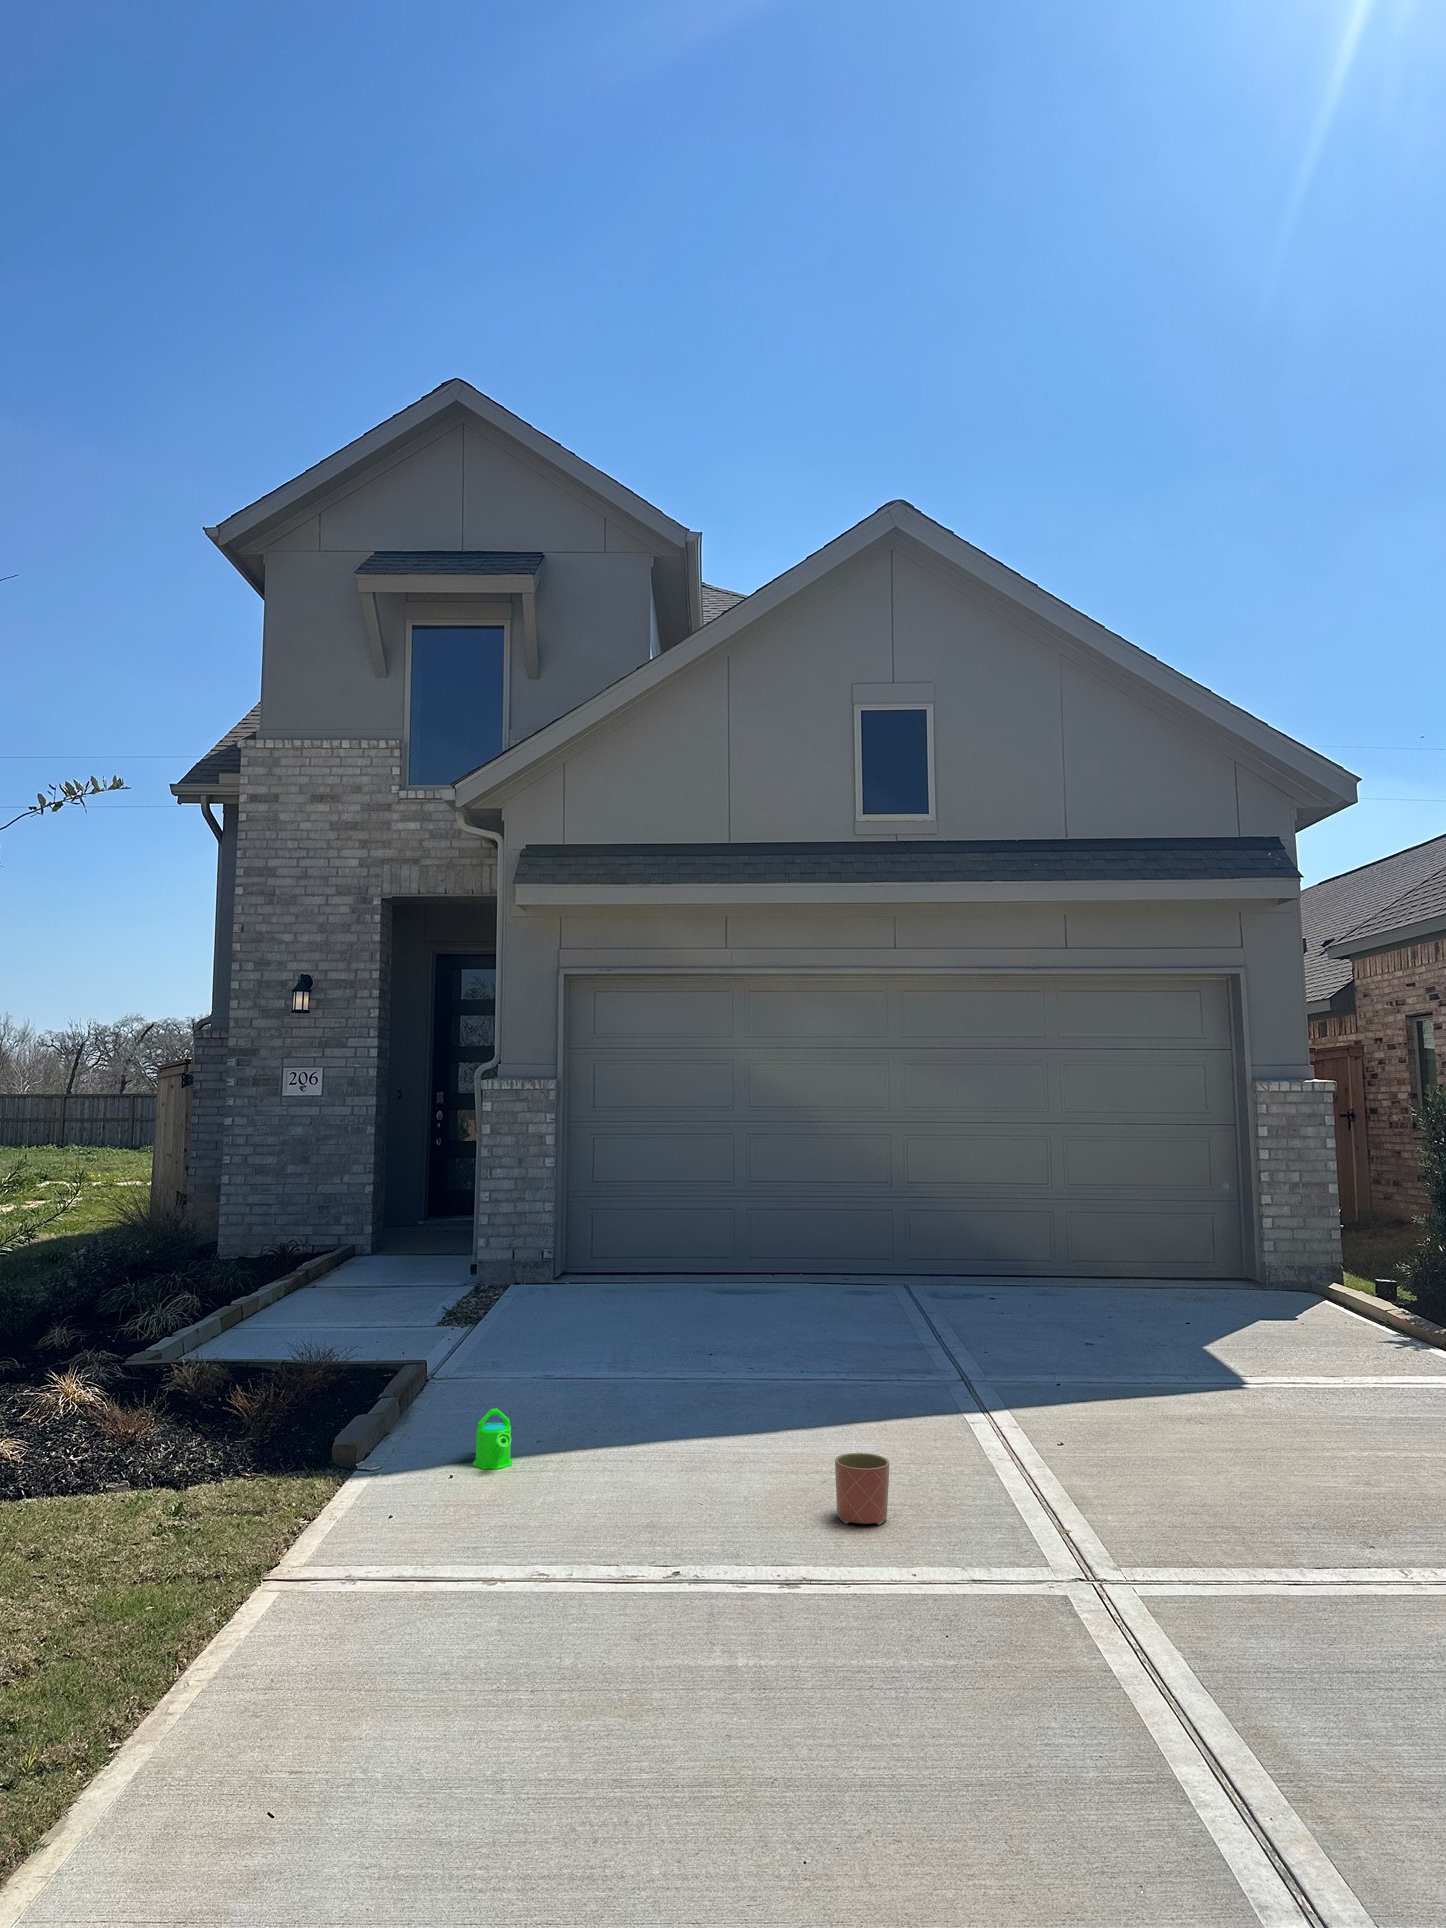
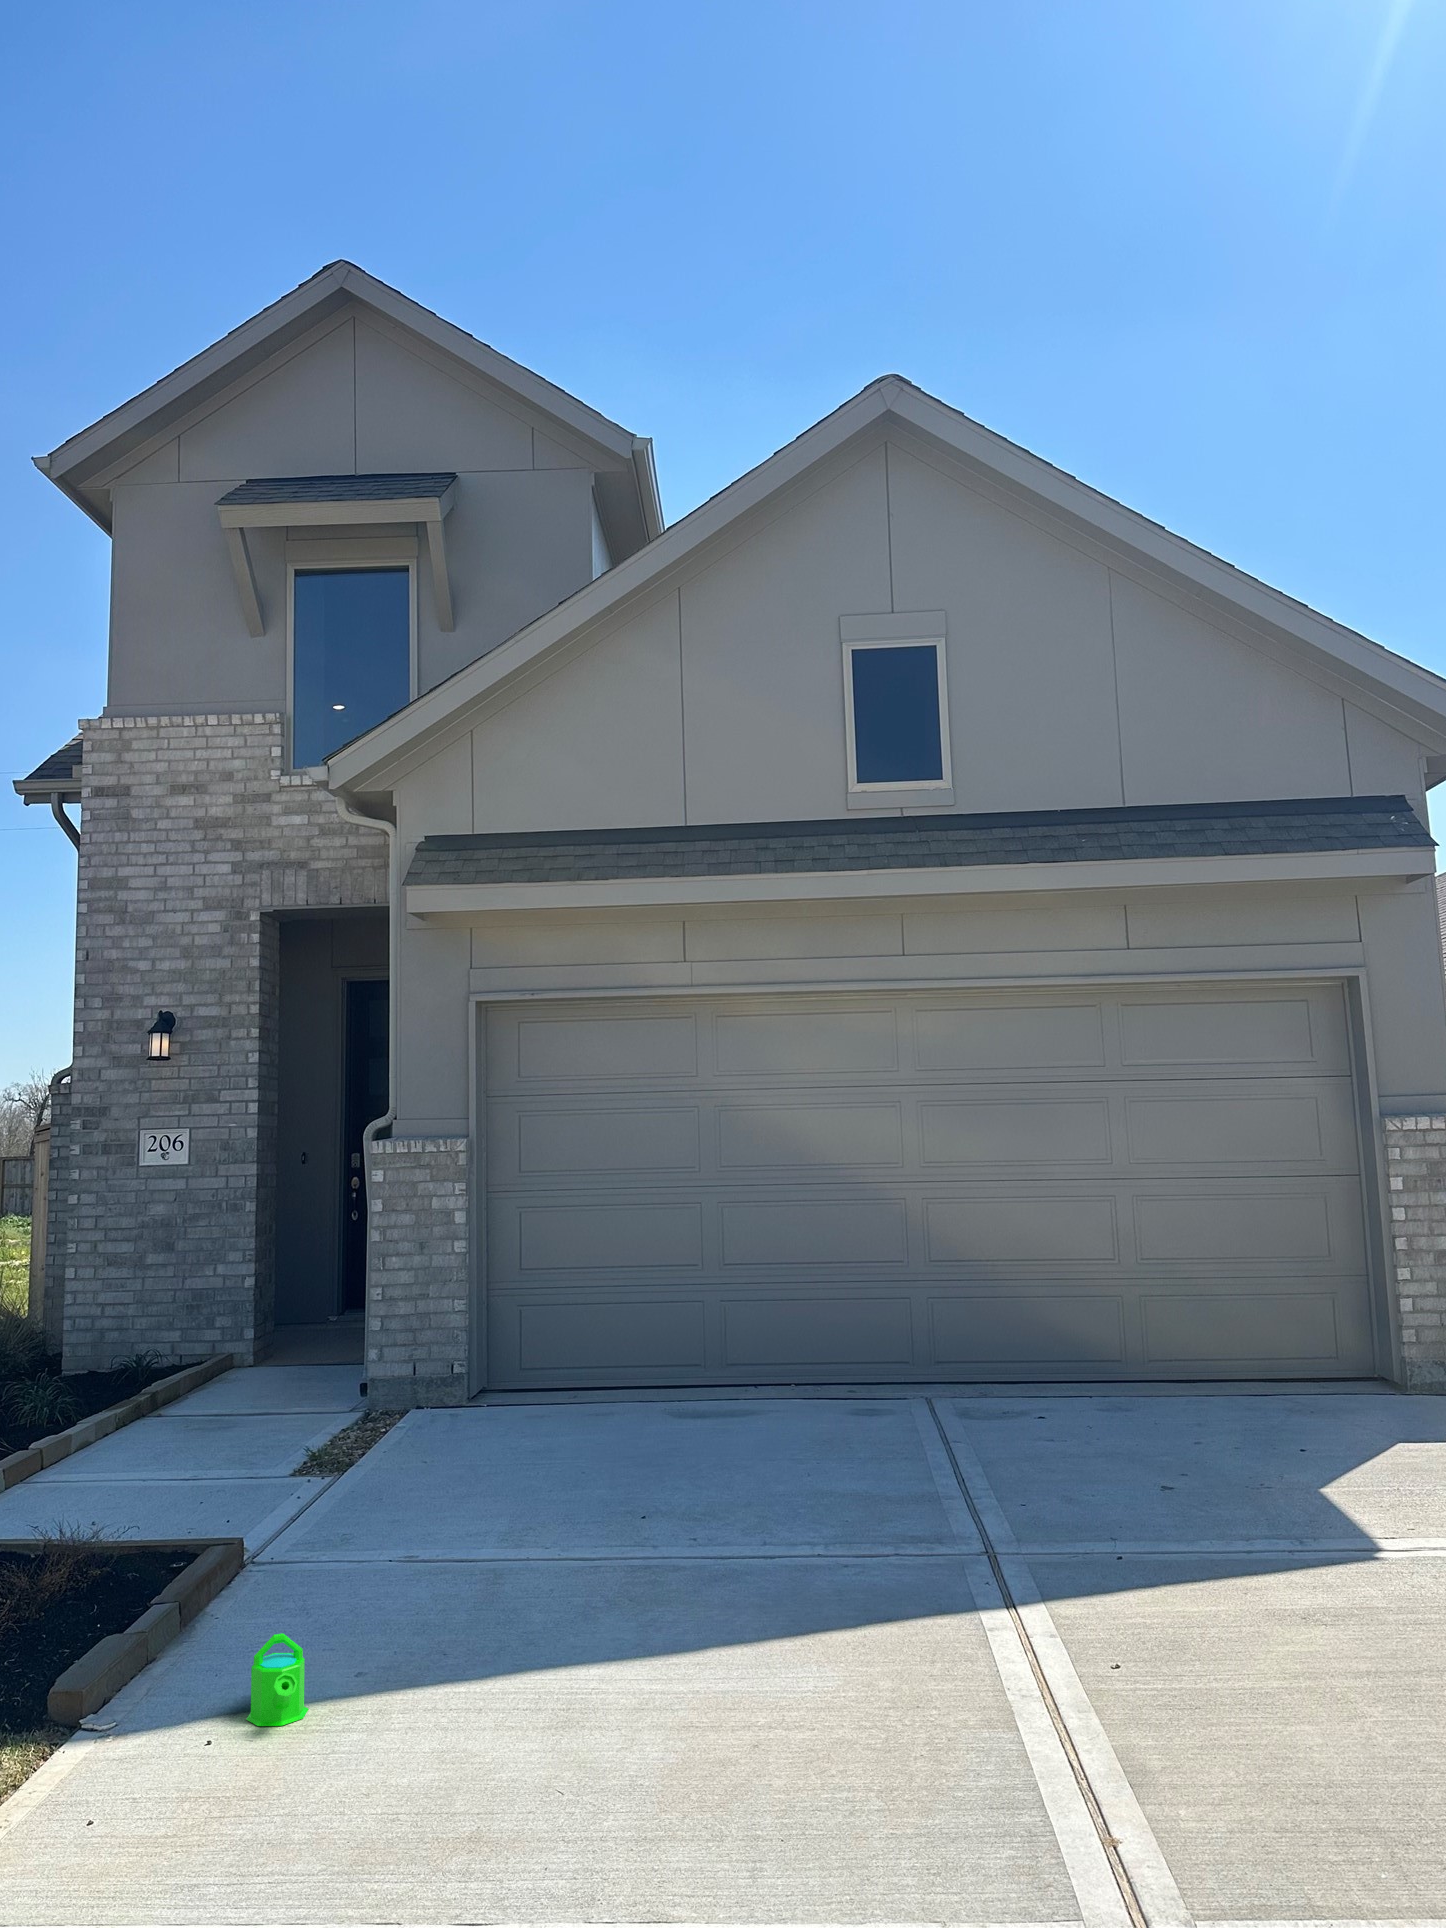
planter: present [835,1453,889,1525] -> none [758,1712,840,1832]

